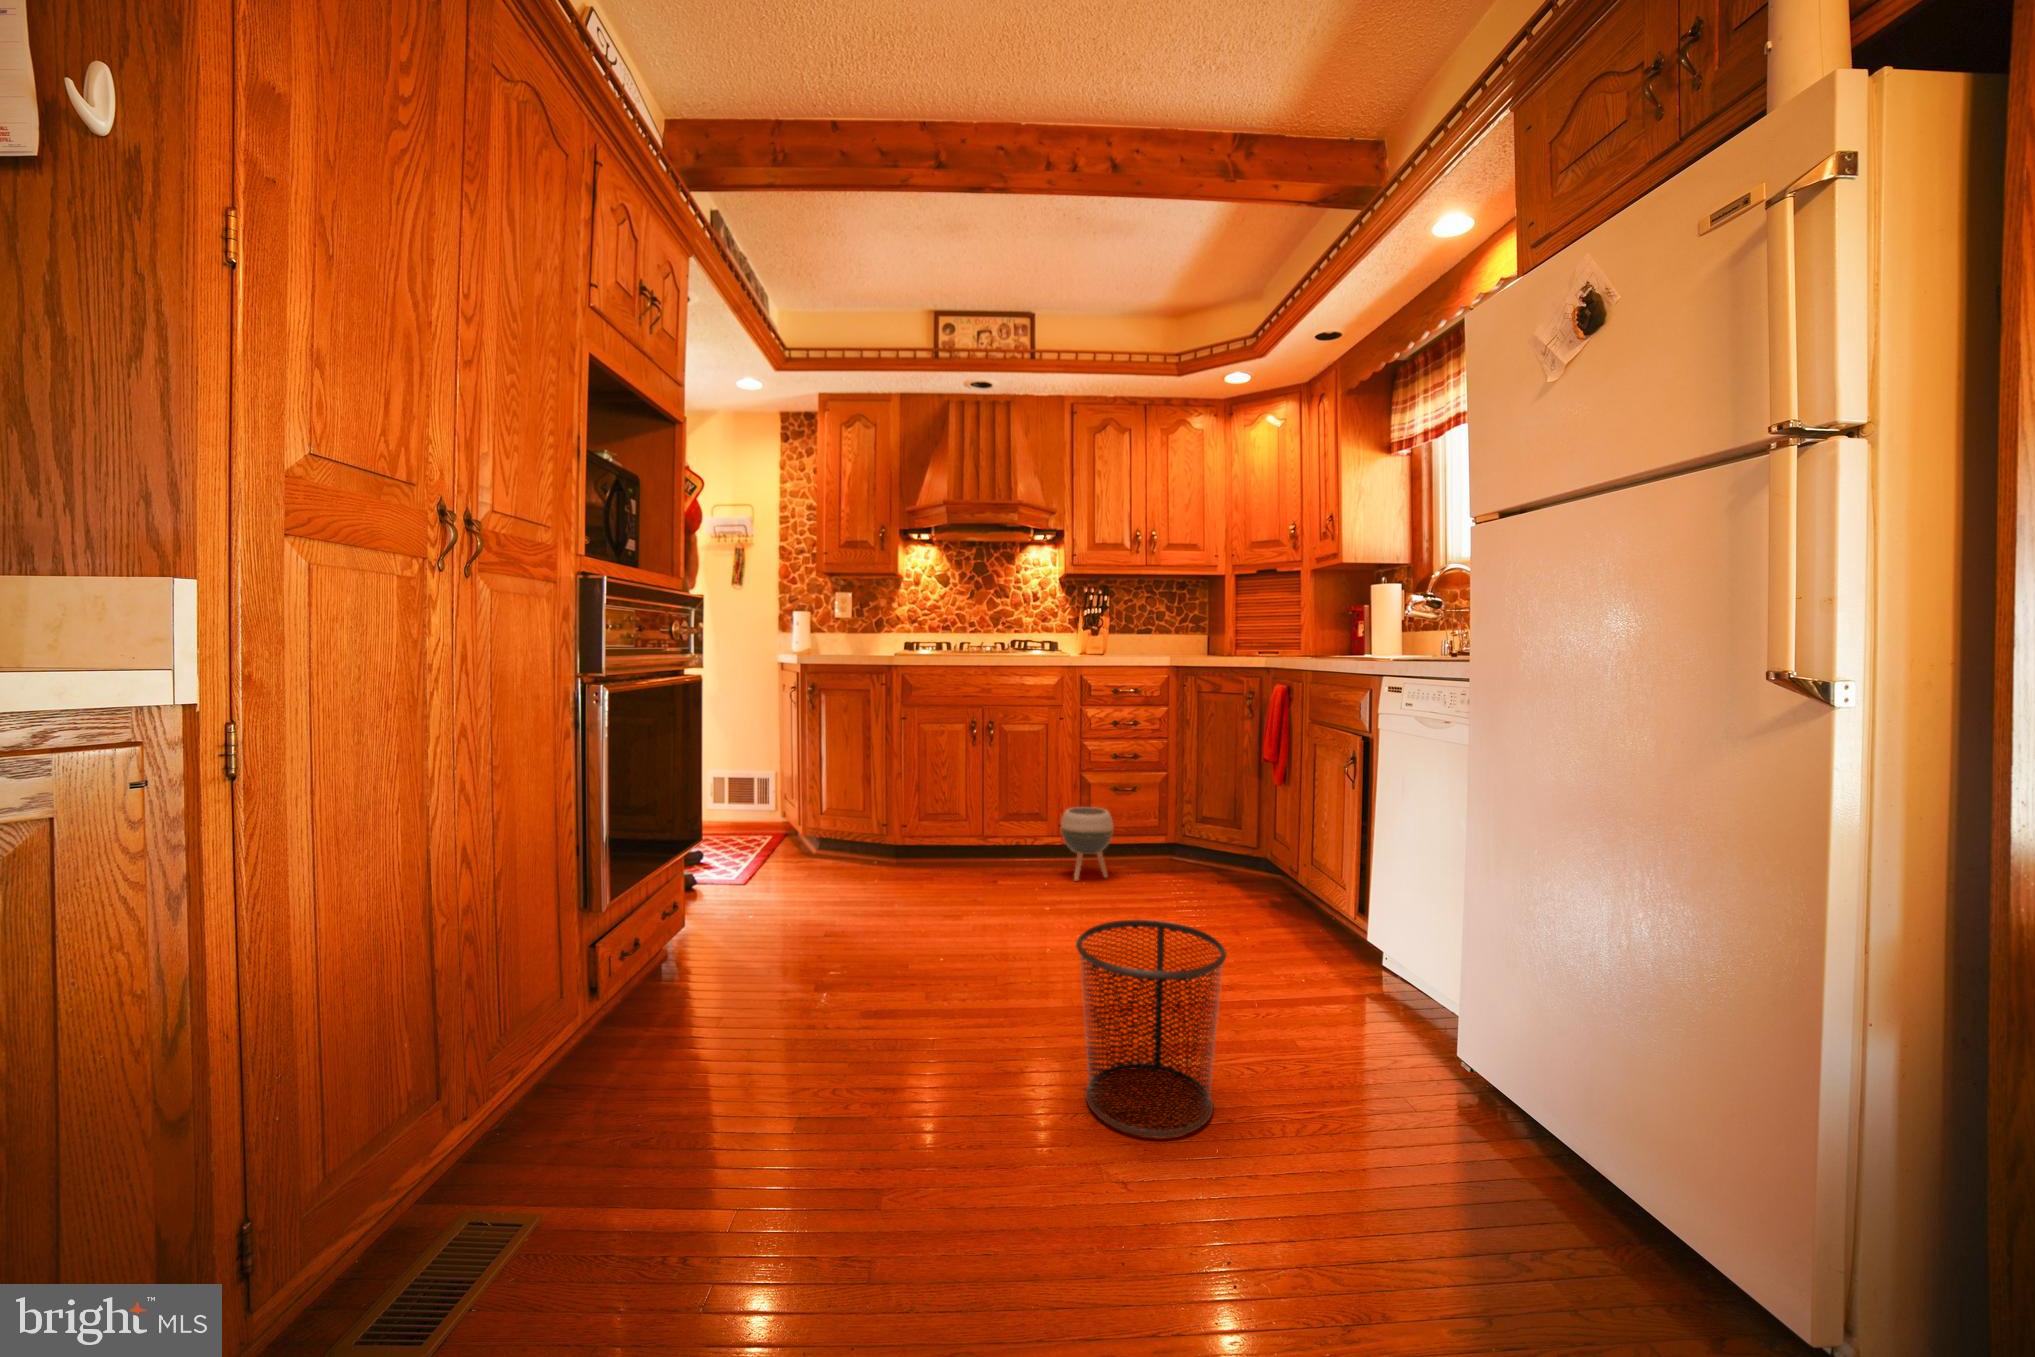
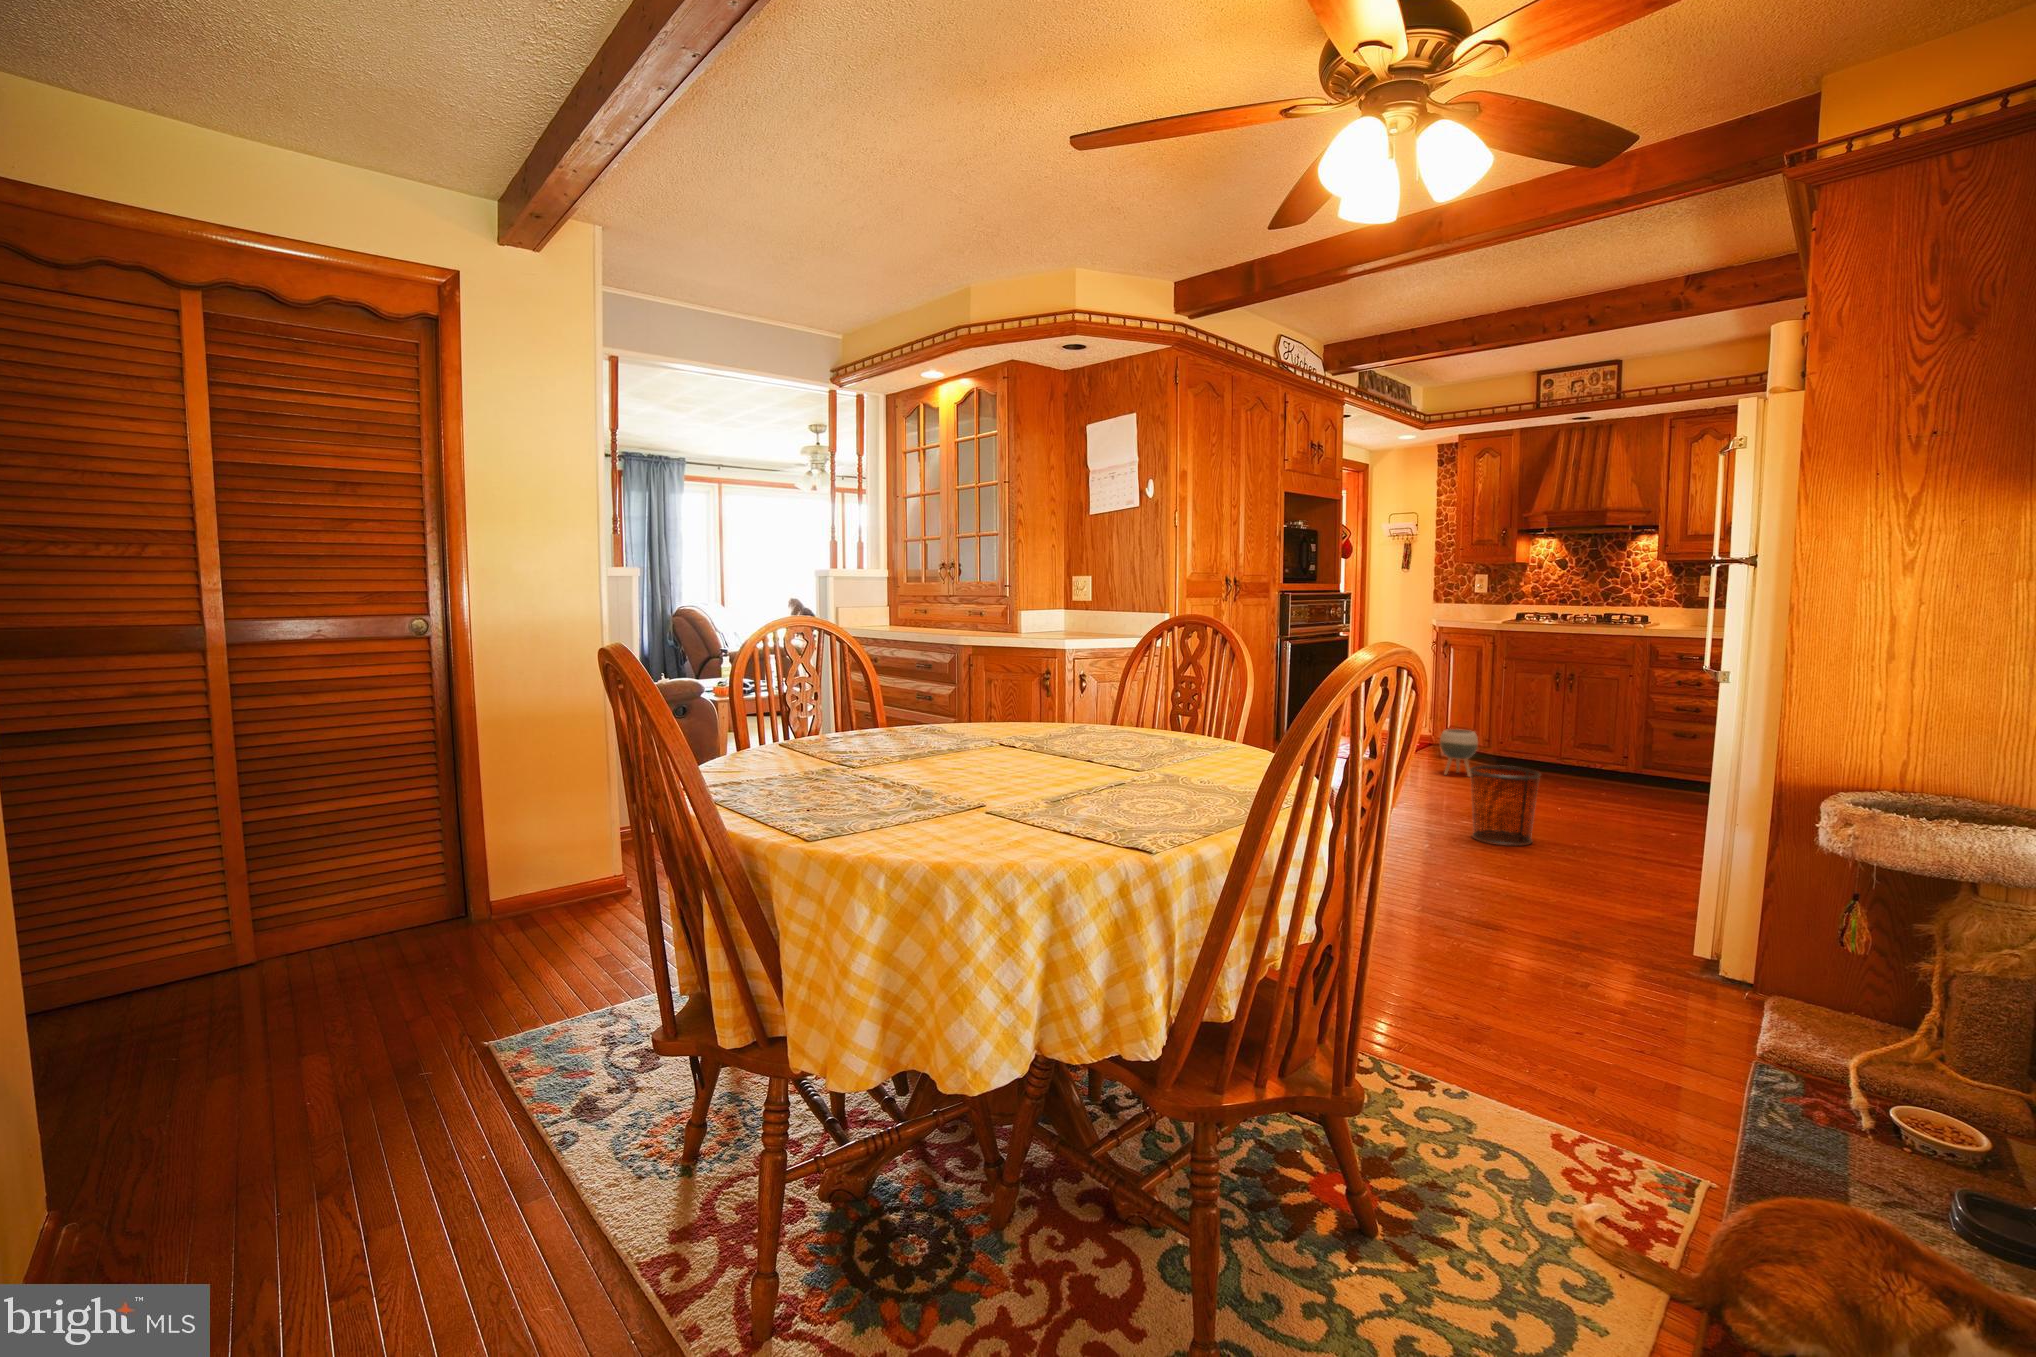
planter: present [1061,807,1113,881] -> present [1440,729,1478,777]

